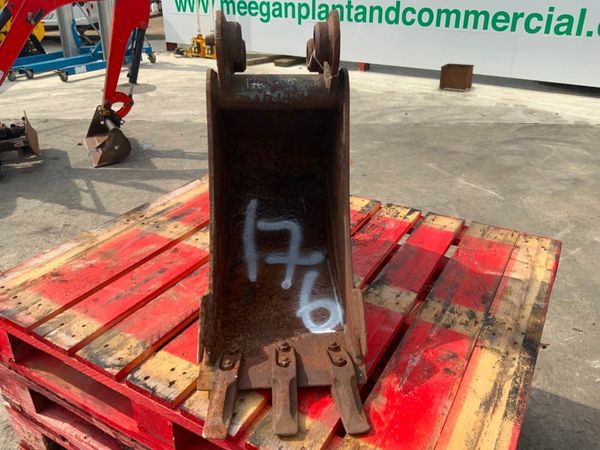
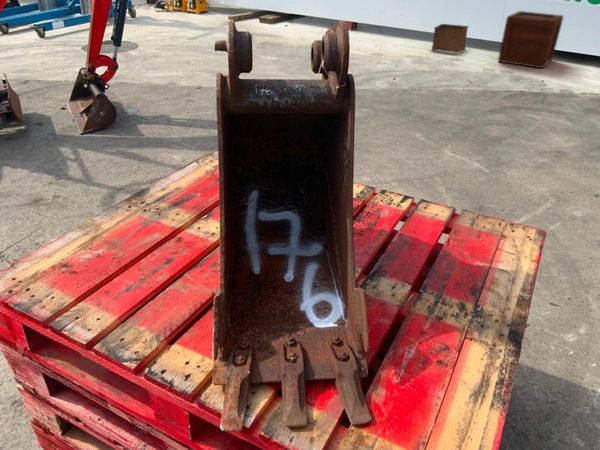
wooden crate: none [504,49,567,102] -> present [498,11,563,68]

